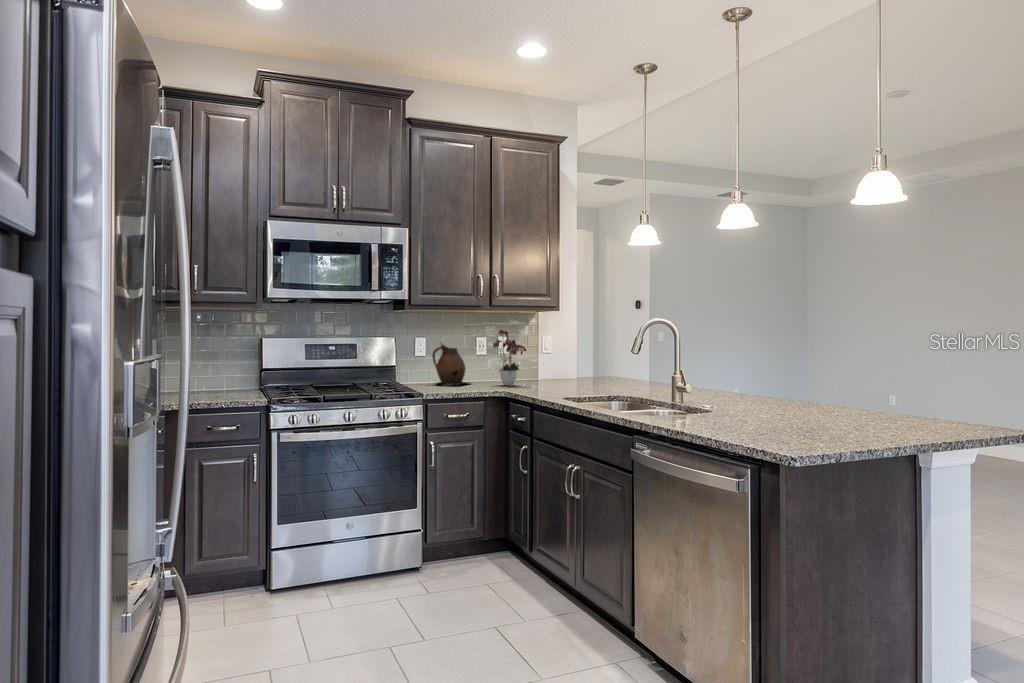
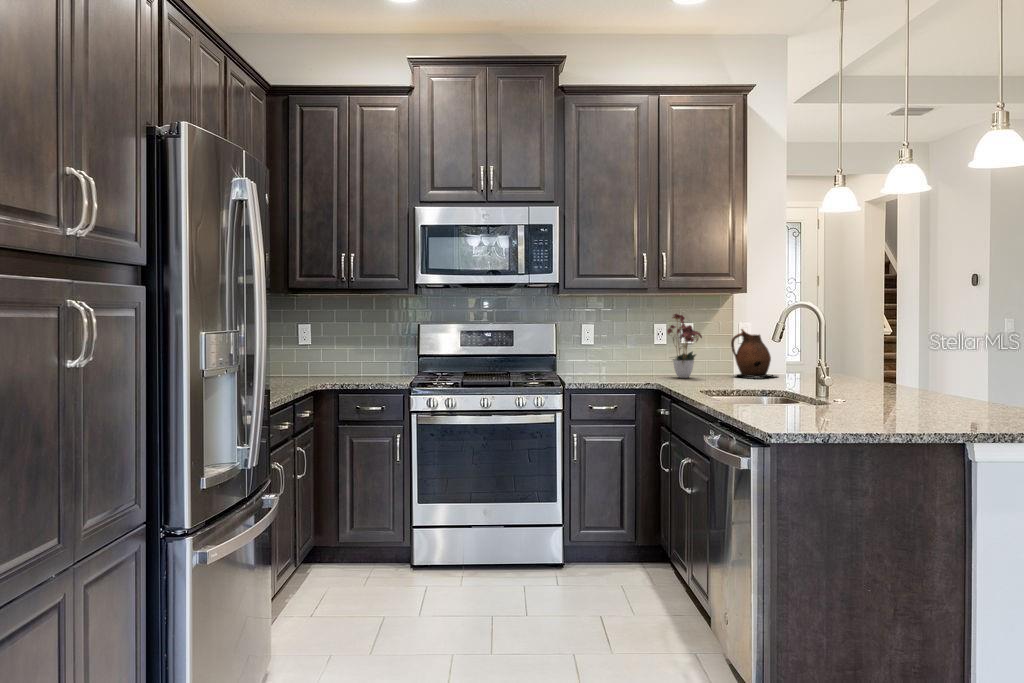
ceramic pitcher: present [432,343,469,385] -> present [731,329,776,378]

